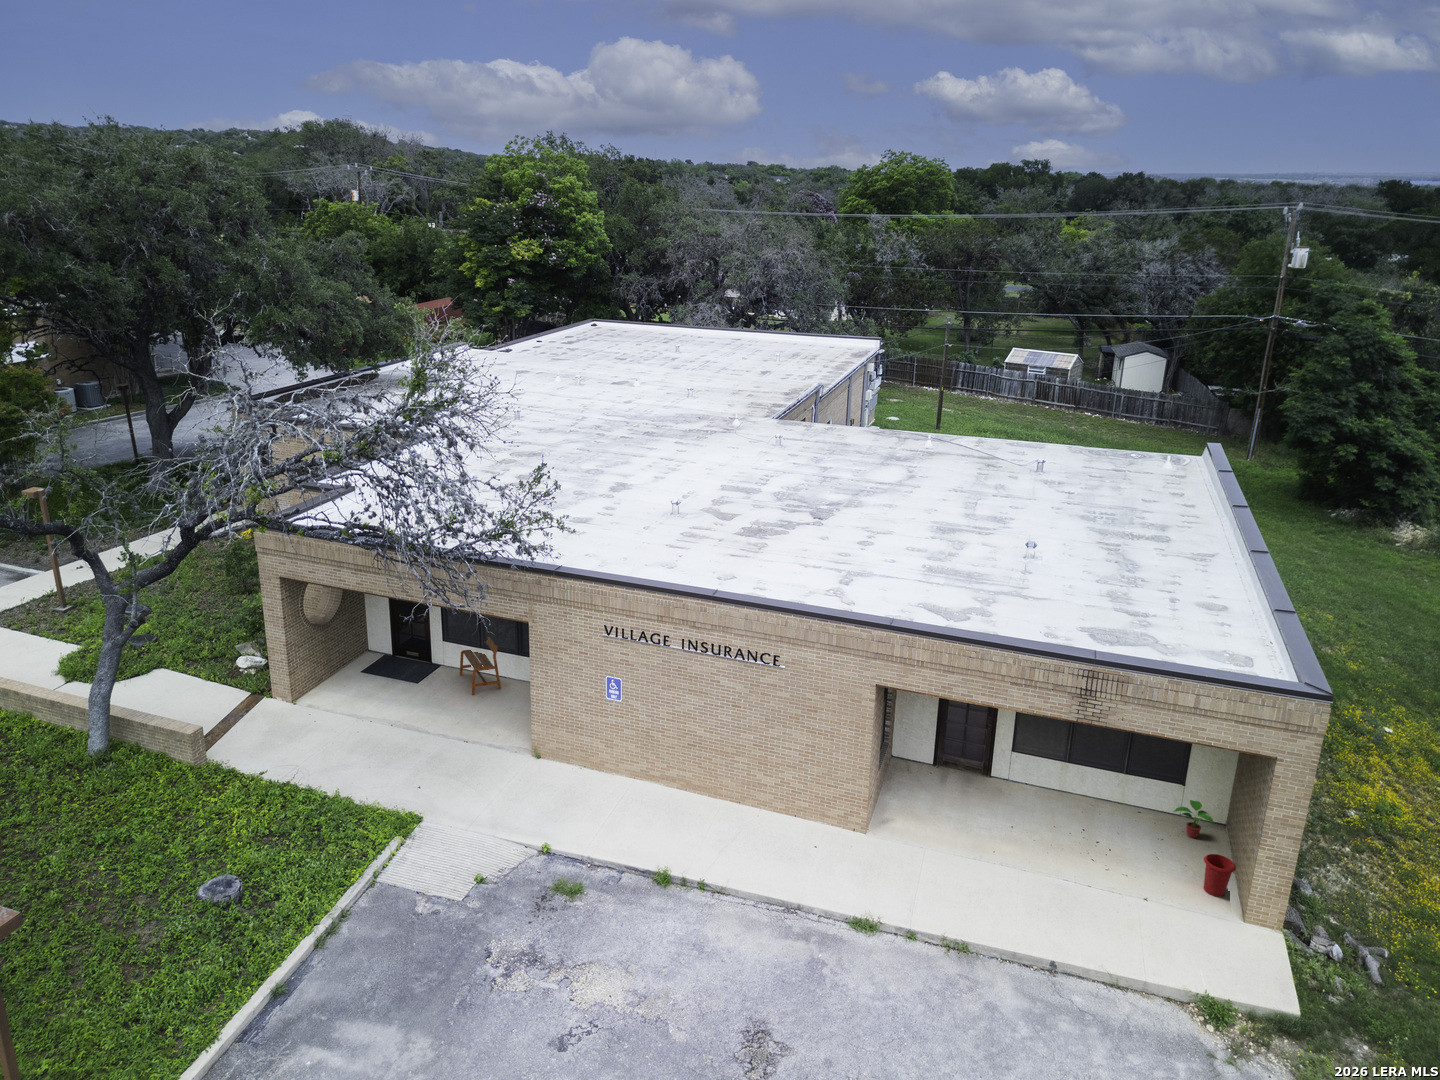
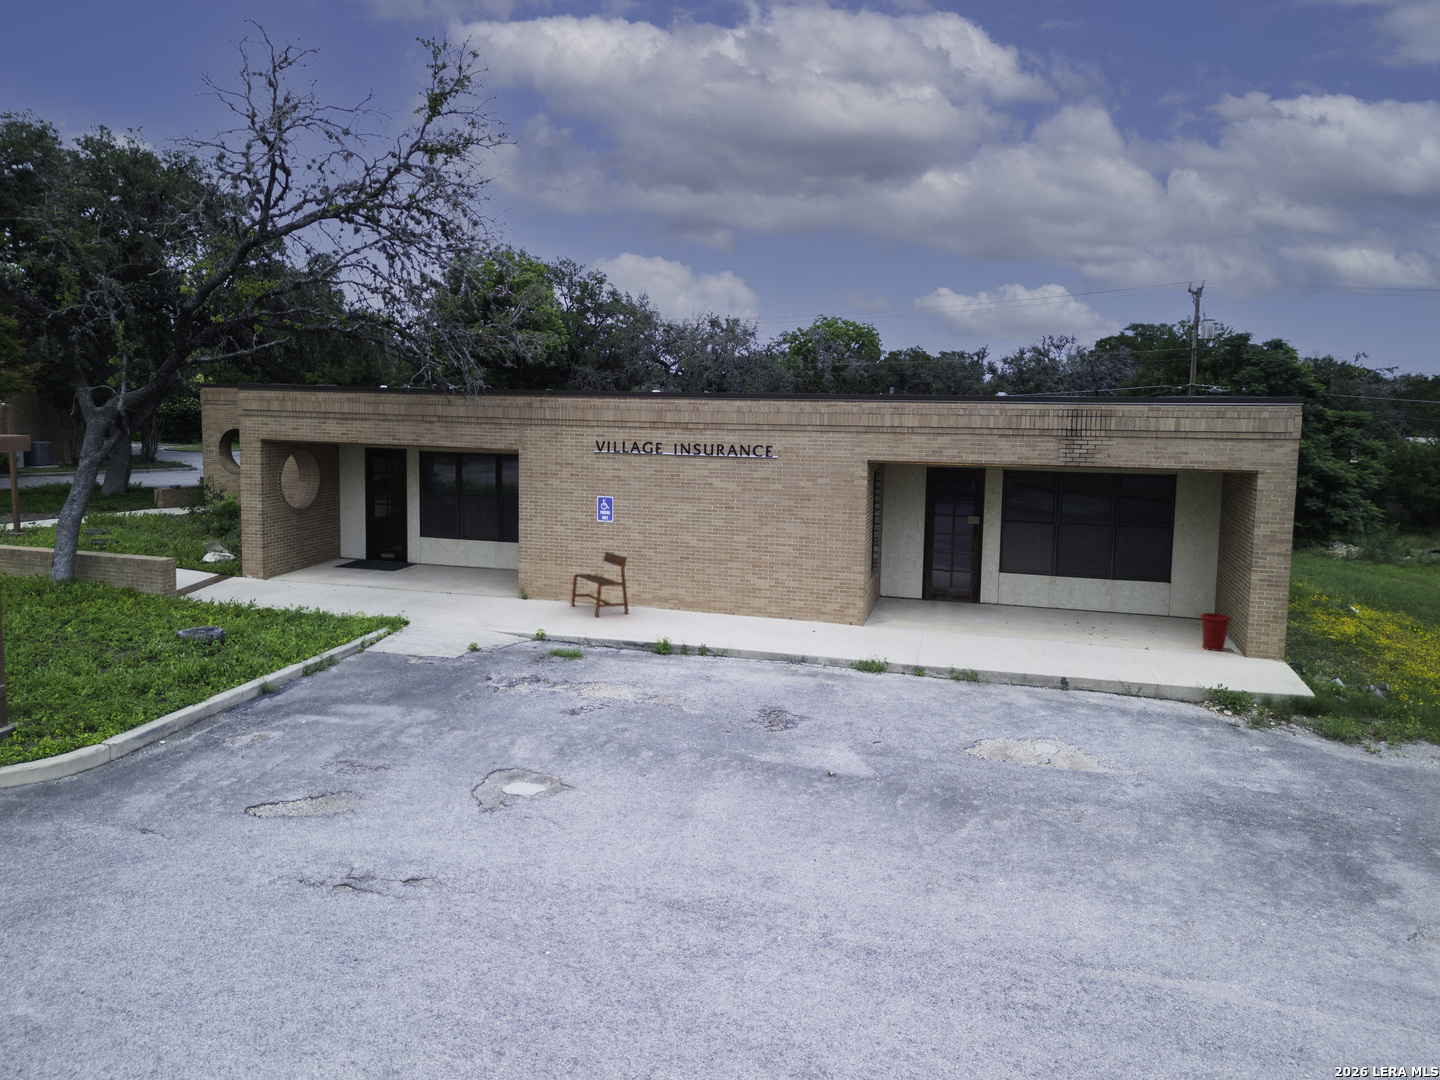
bench: present [460,637,501,695] -> present [571,552,628,617]
potted plant: present [1174,800,1214,838] -> none [1164,596,1204,629]

